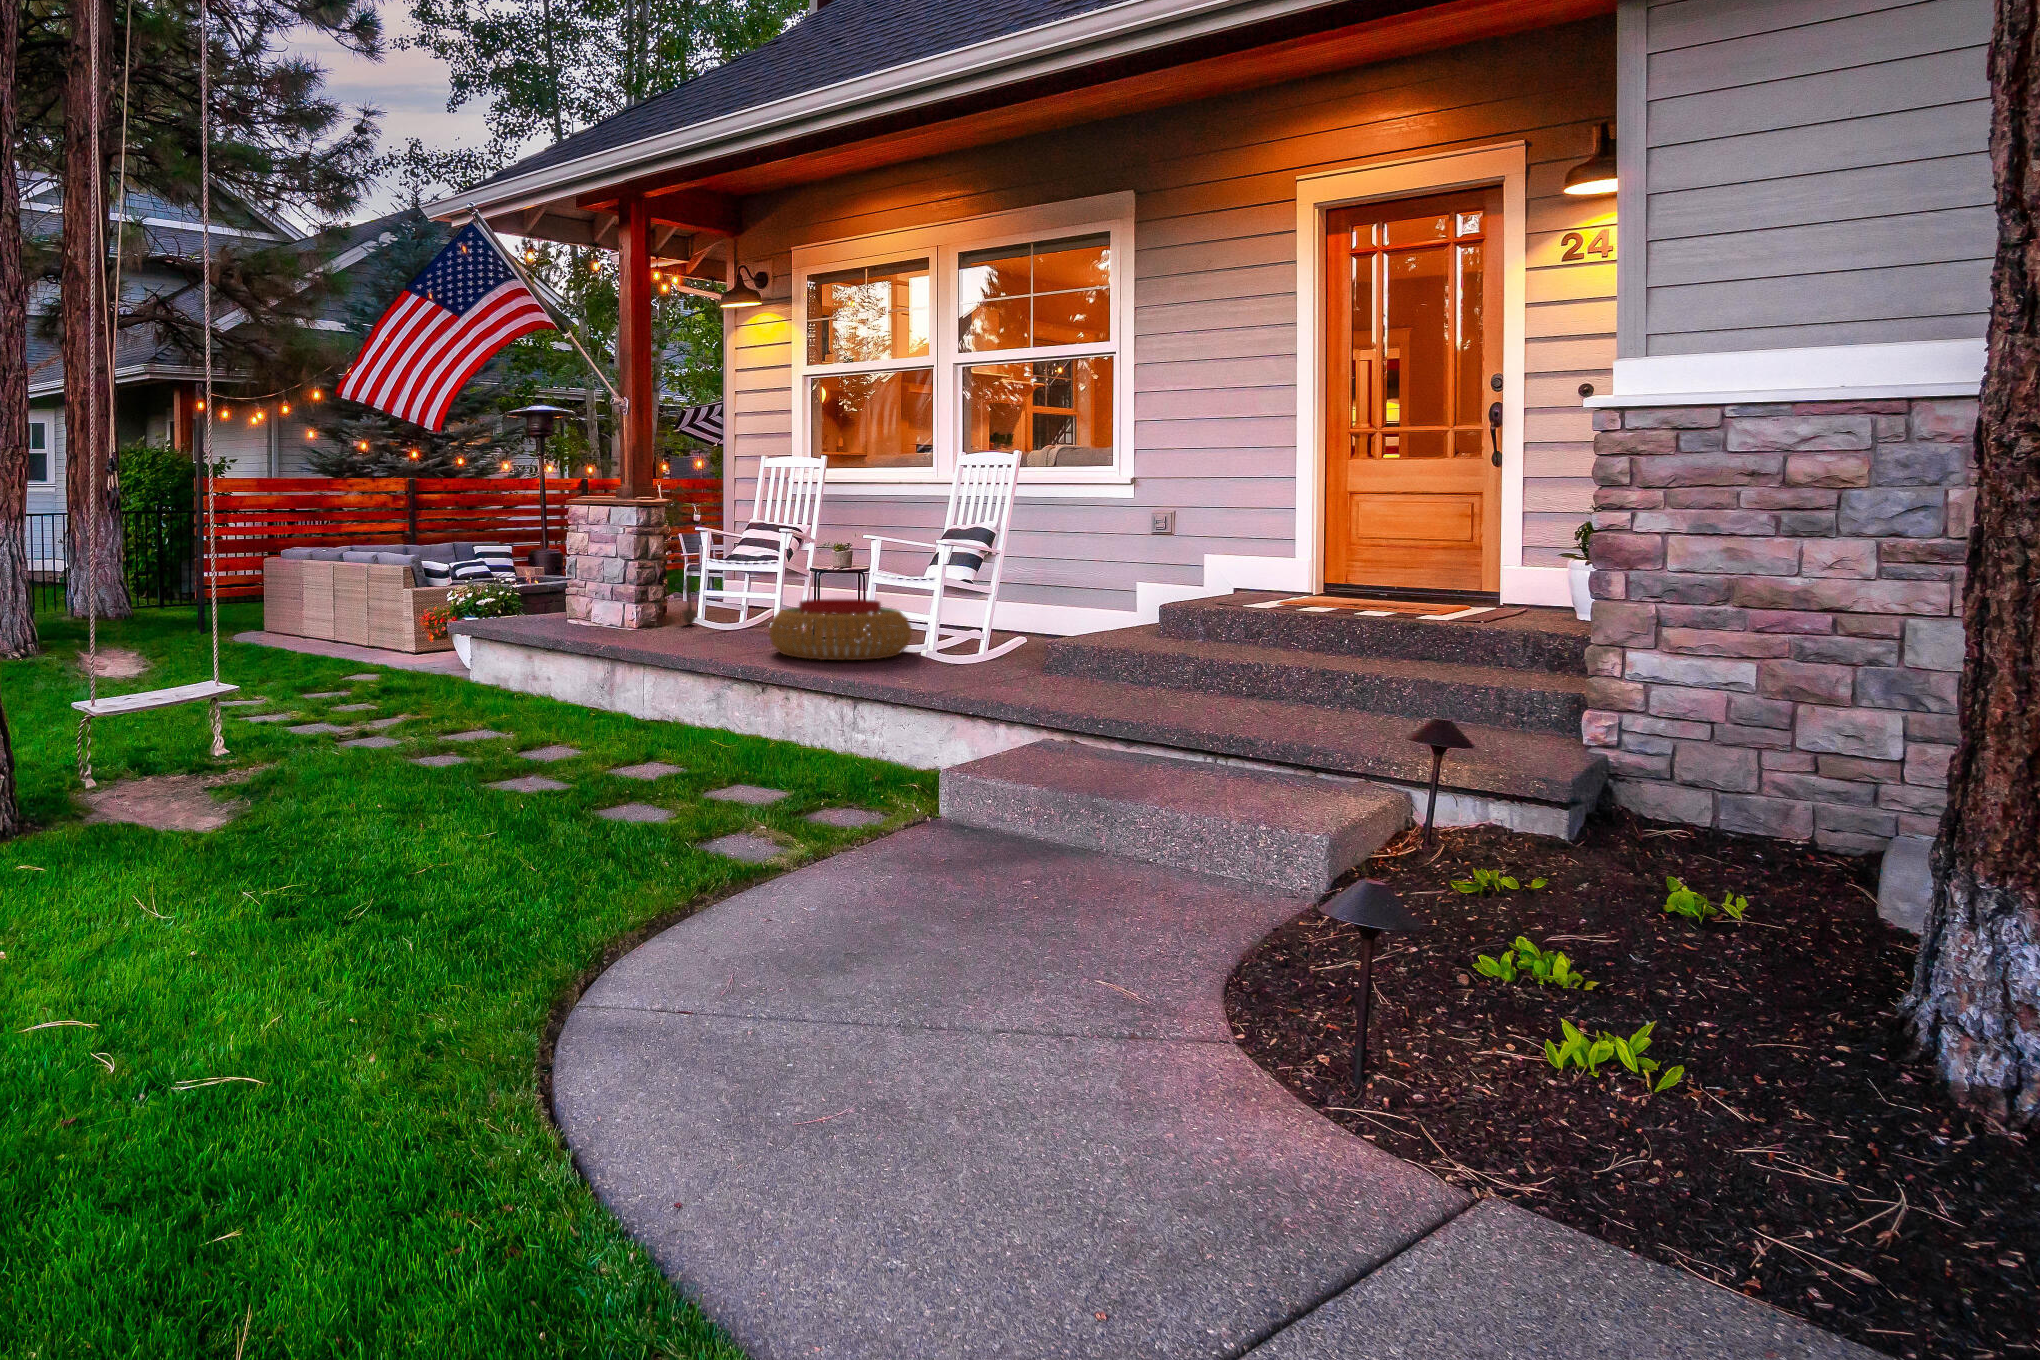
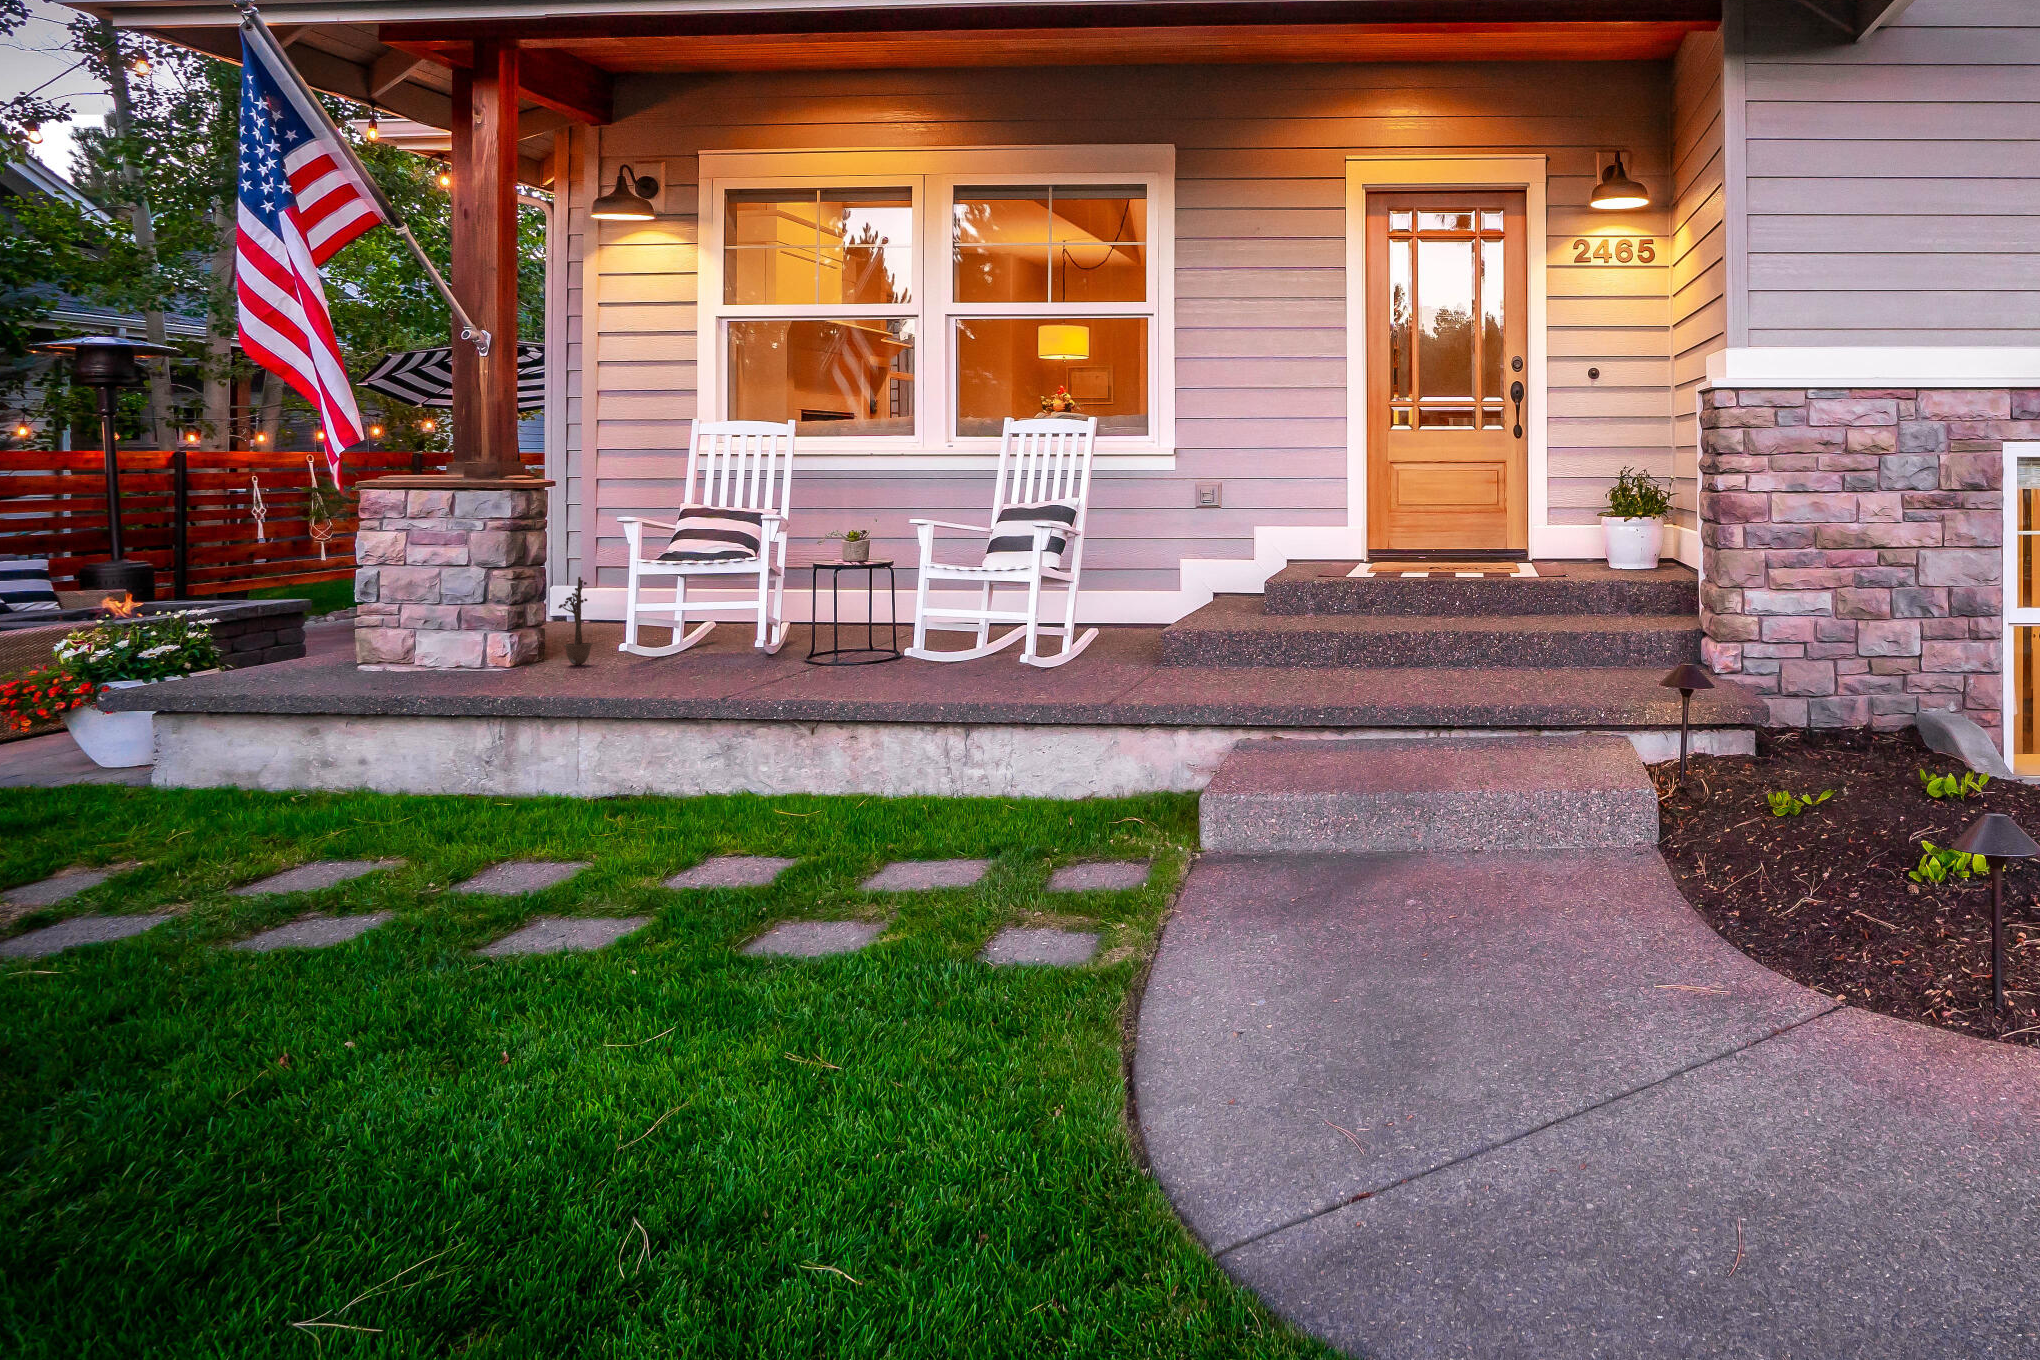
pouf: present [769,599,911,660] -> none [781,605,981,684]

